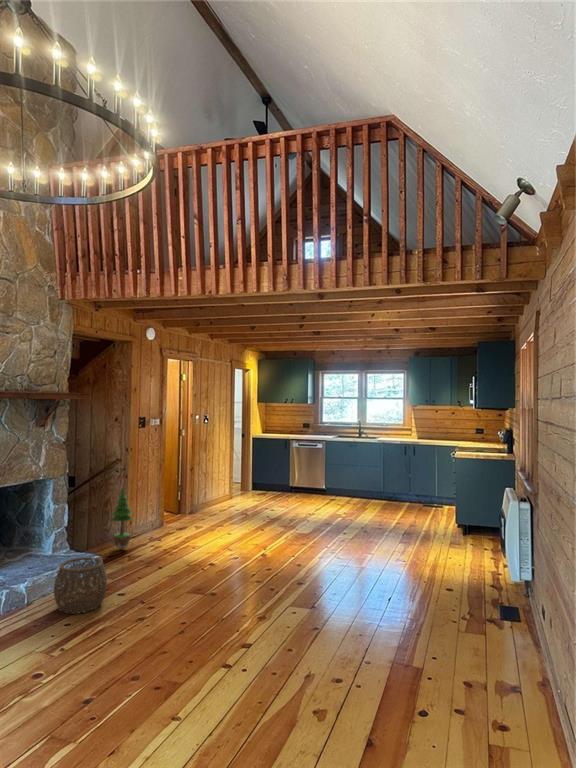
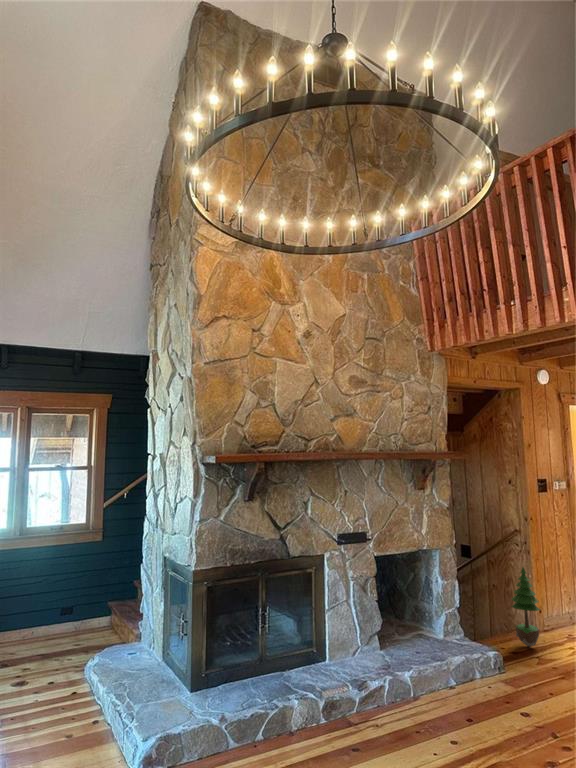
woven basket: present [54,557,107,614] -> none [439,654,504,732]

